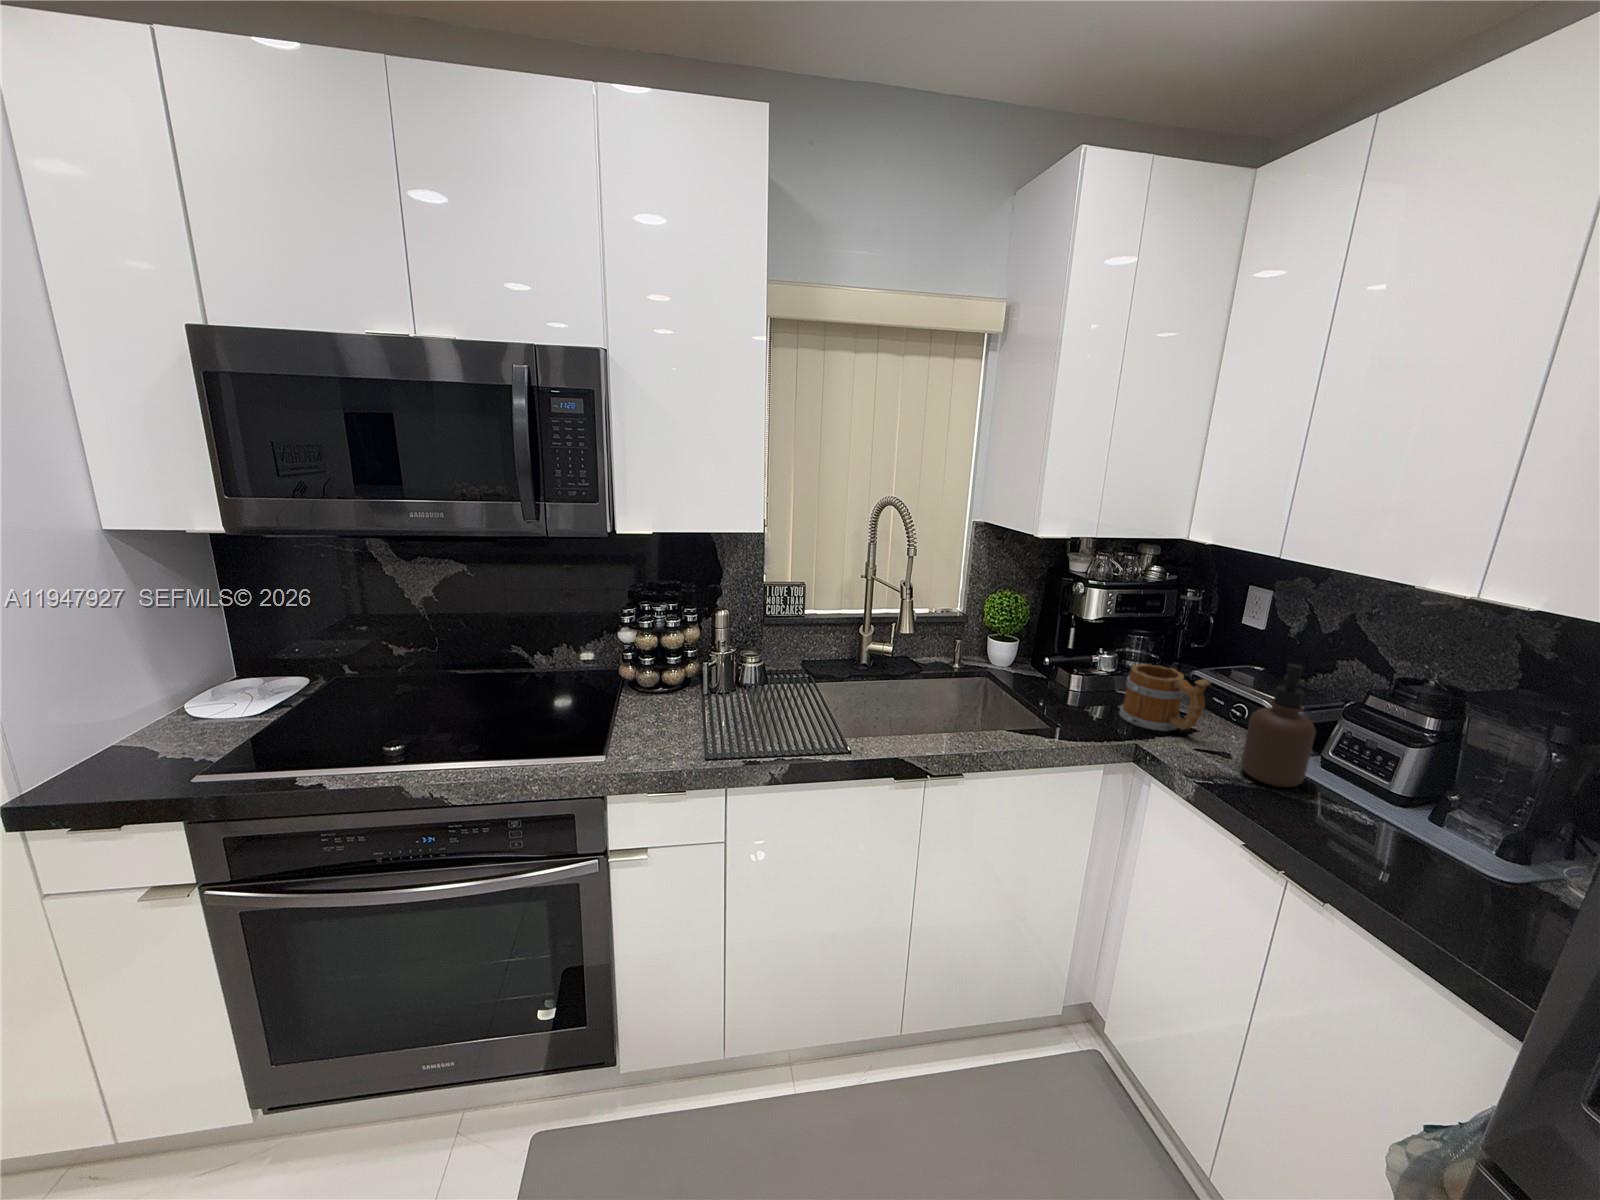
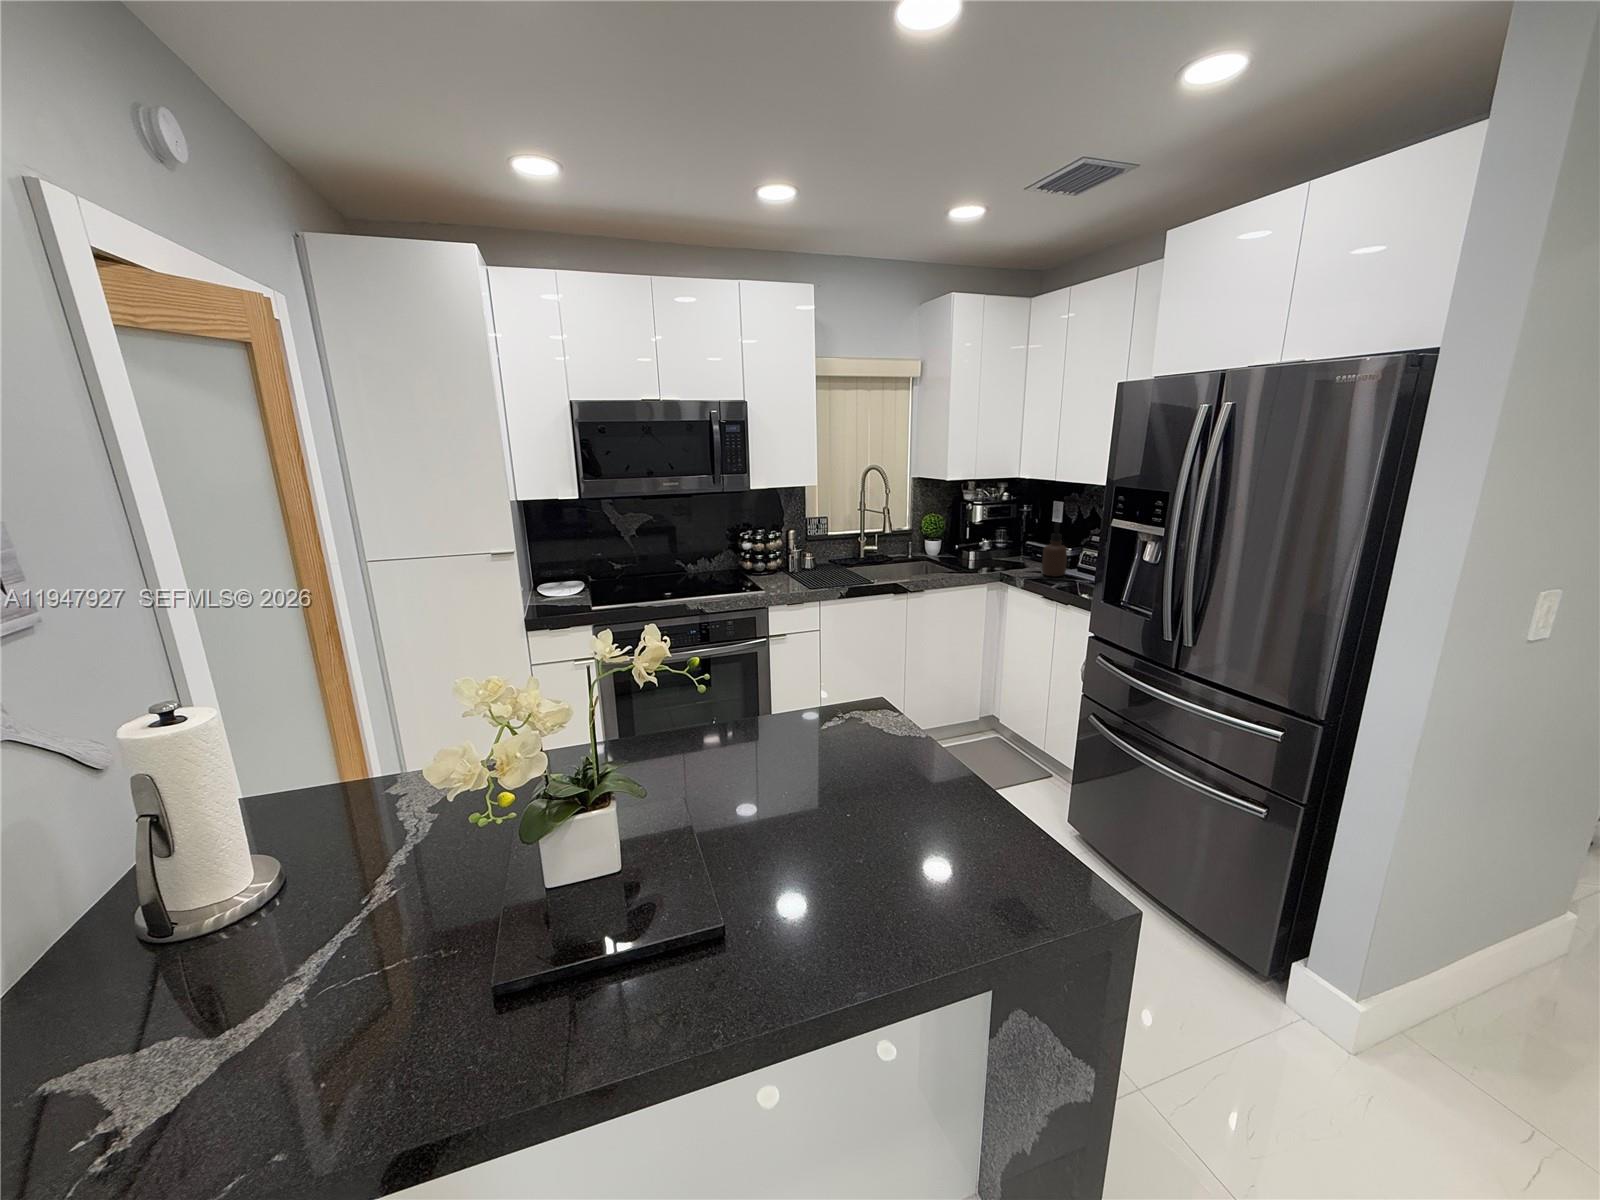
mug: present [1119,664,1210,731] -> none [993,539,1030,567]

